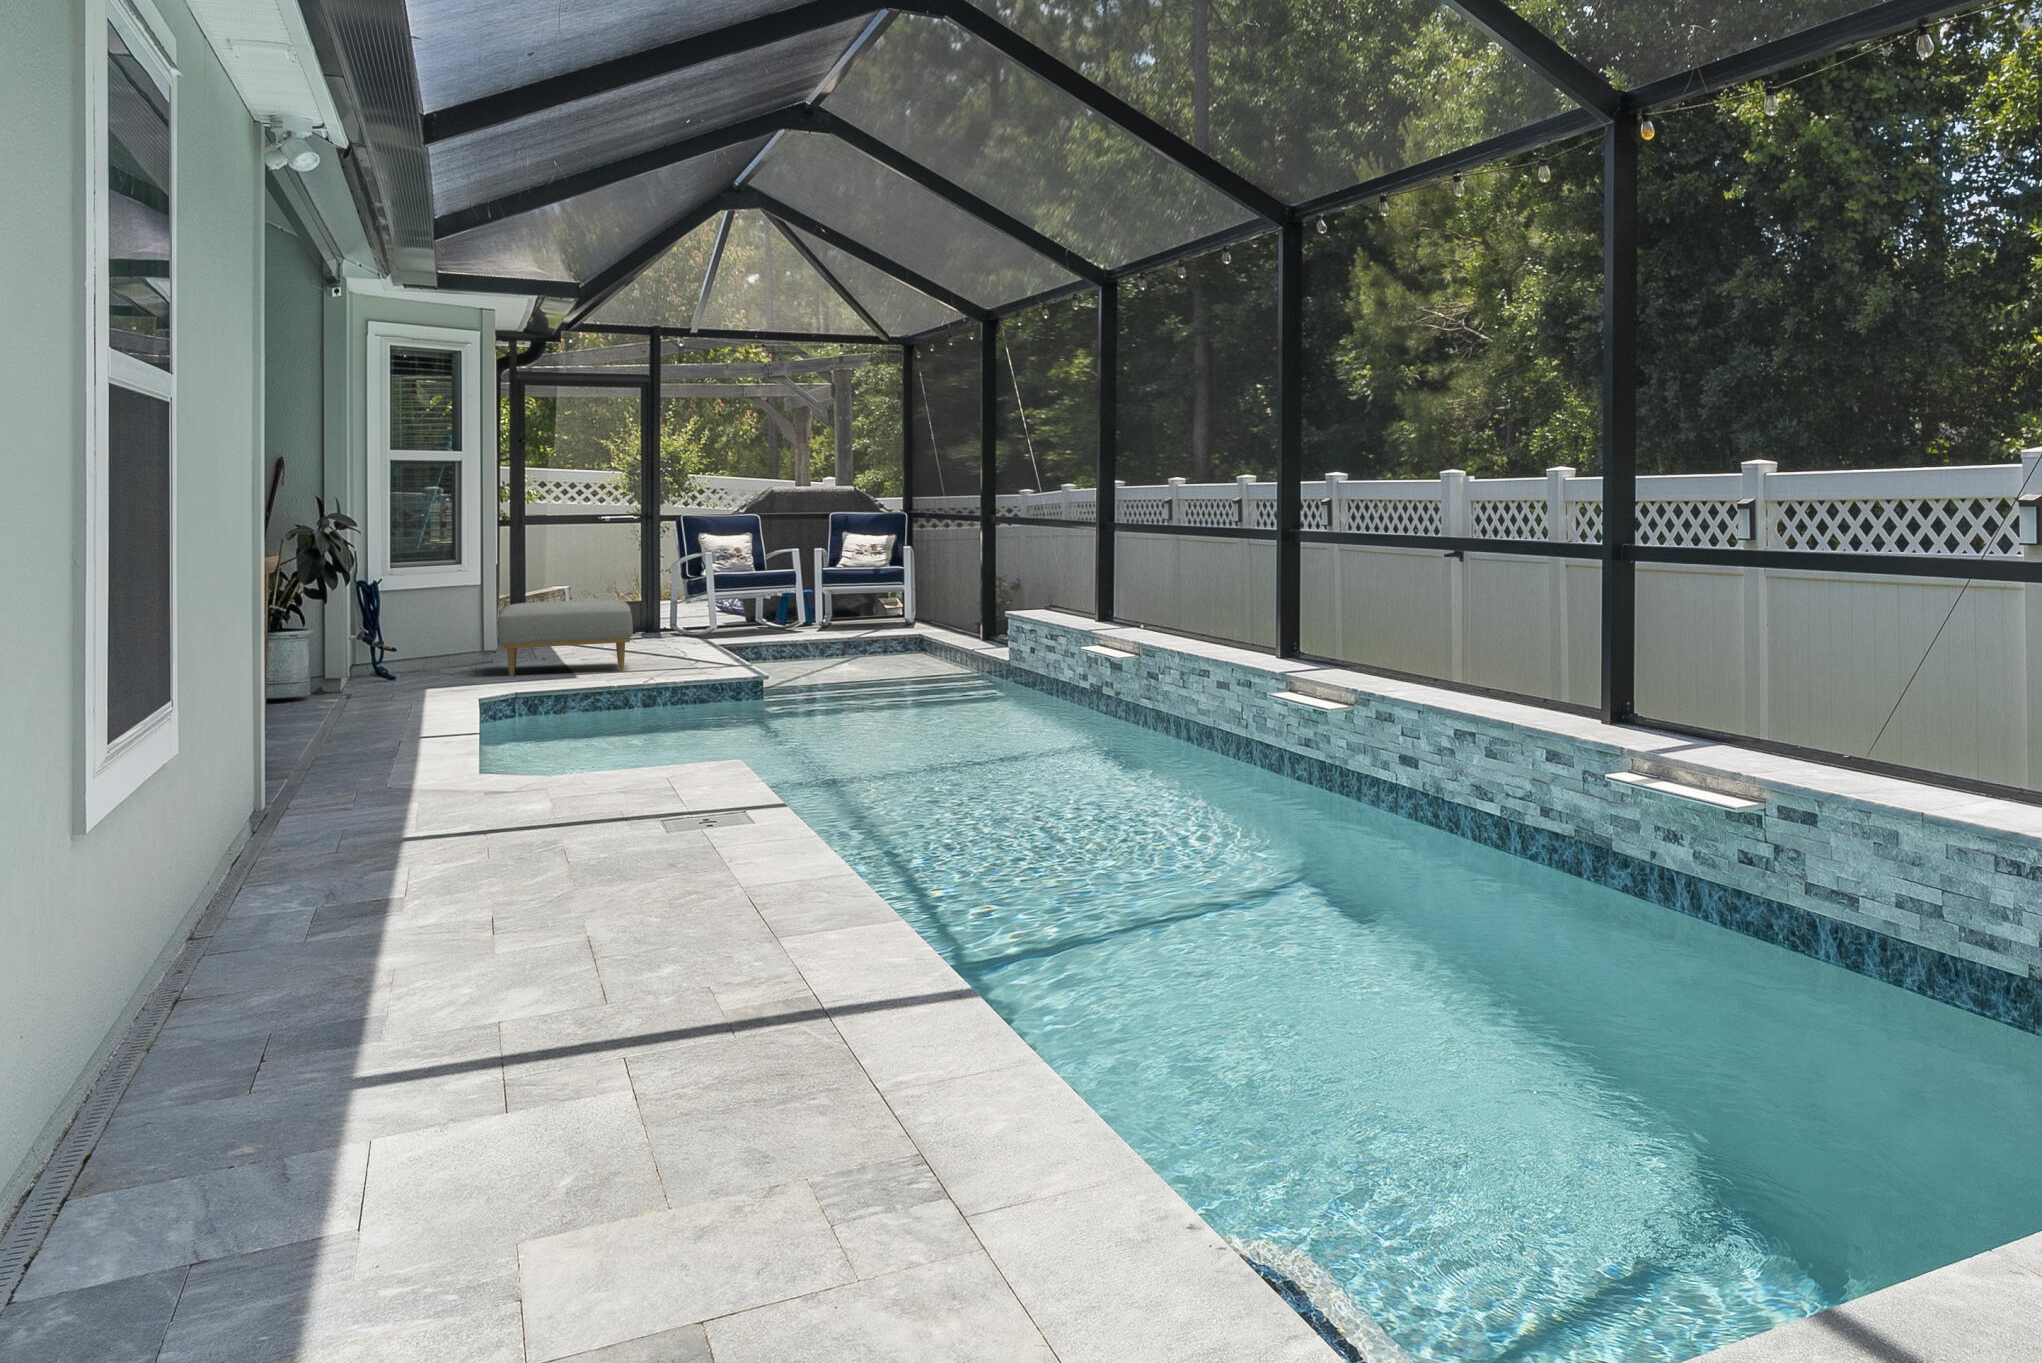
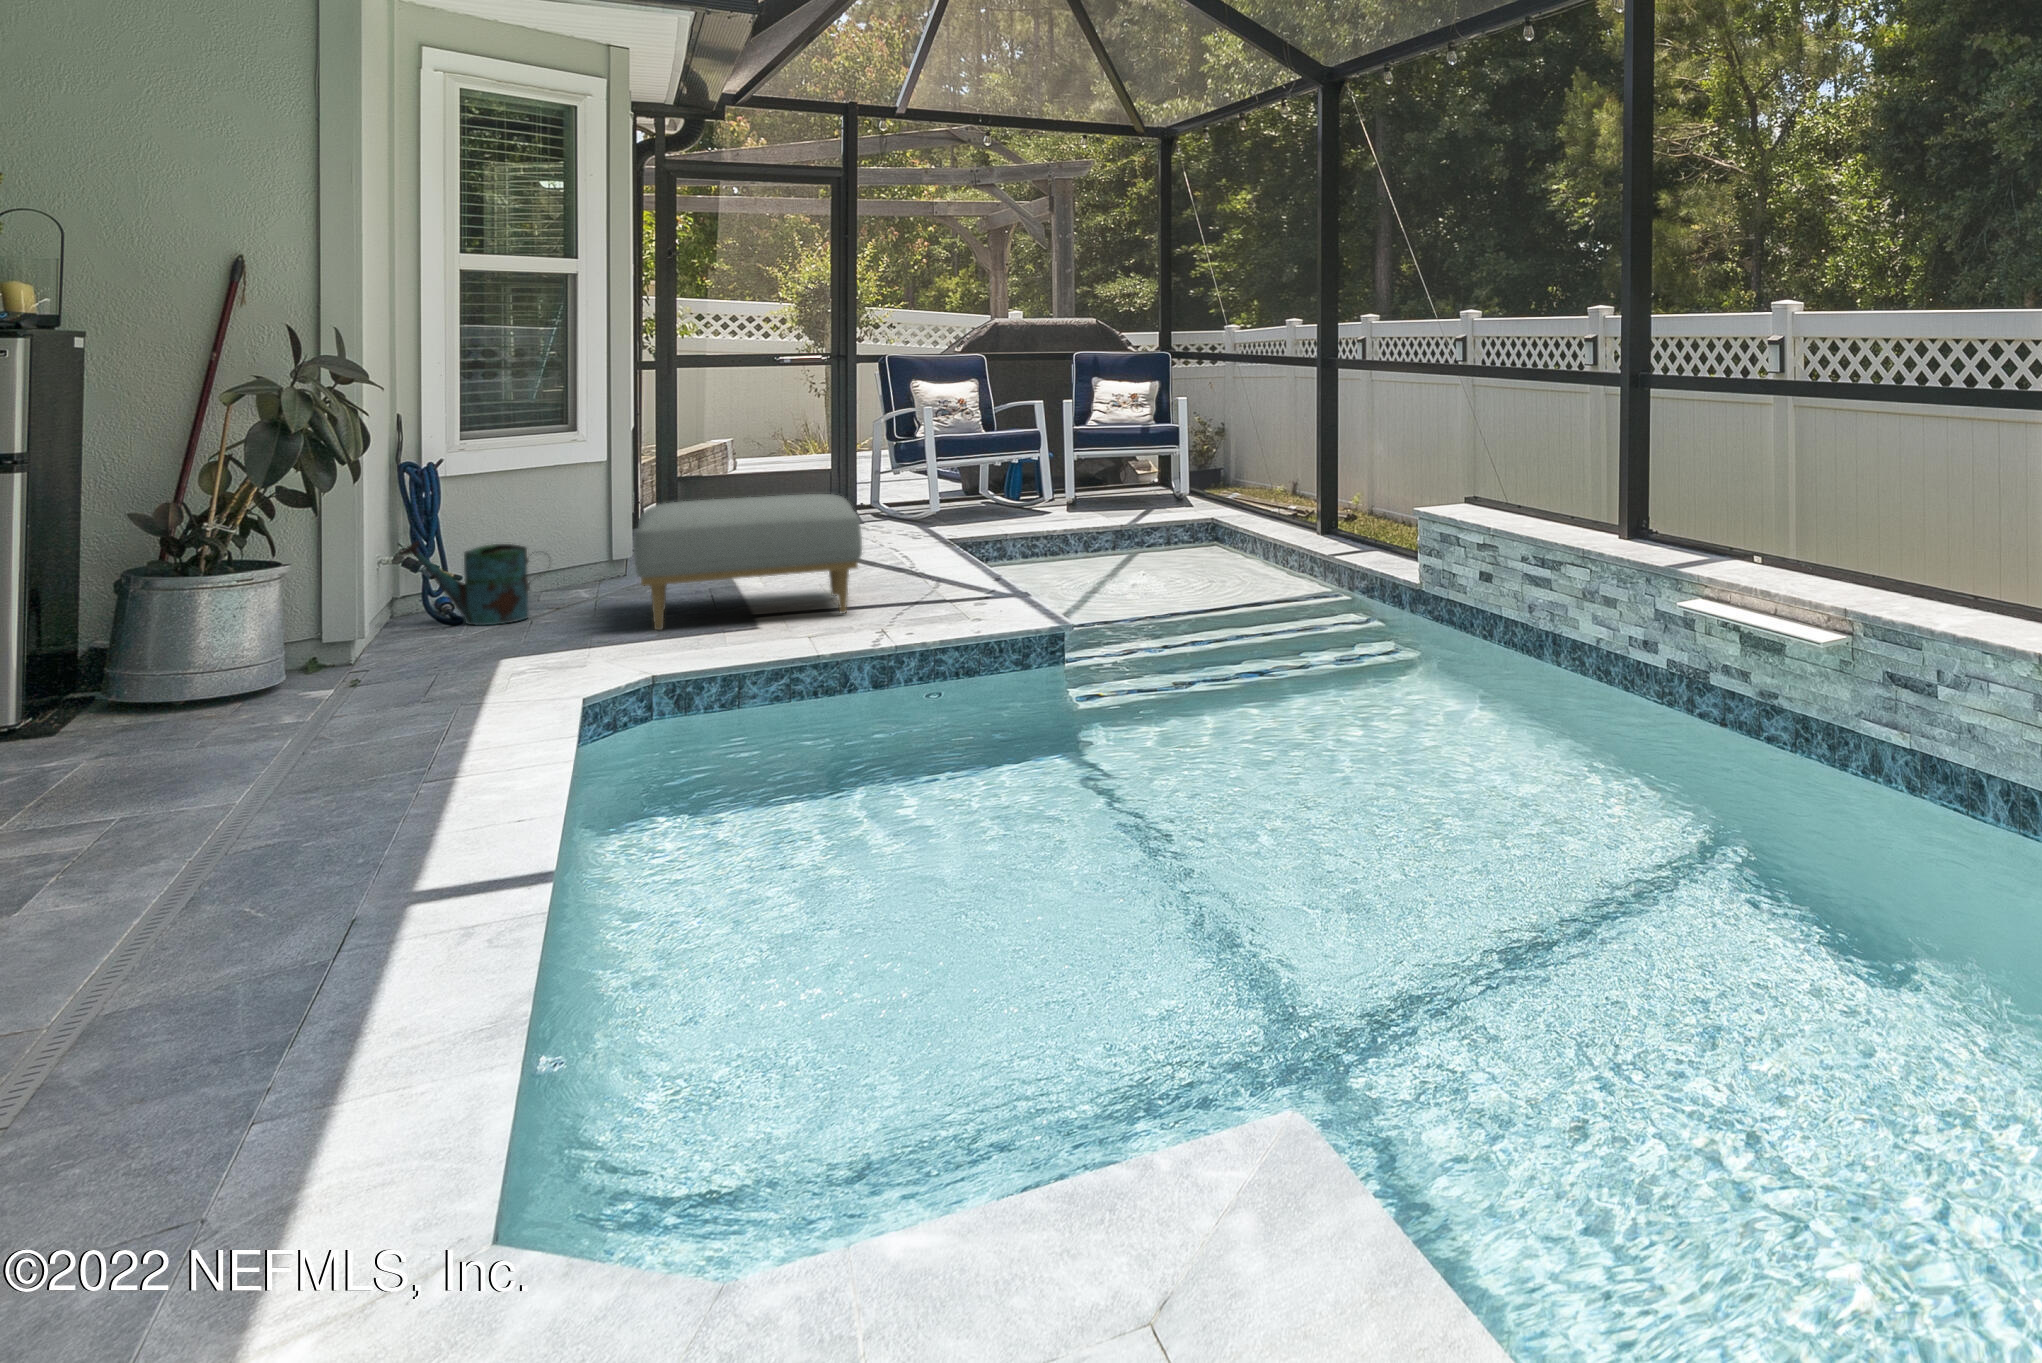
watering can: none [363,624,448,674] -> present [402,541,530,625]

